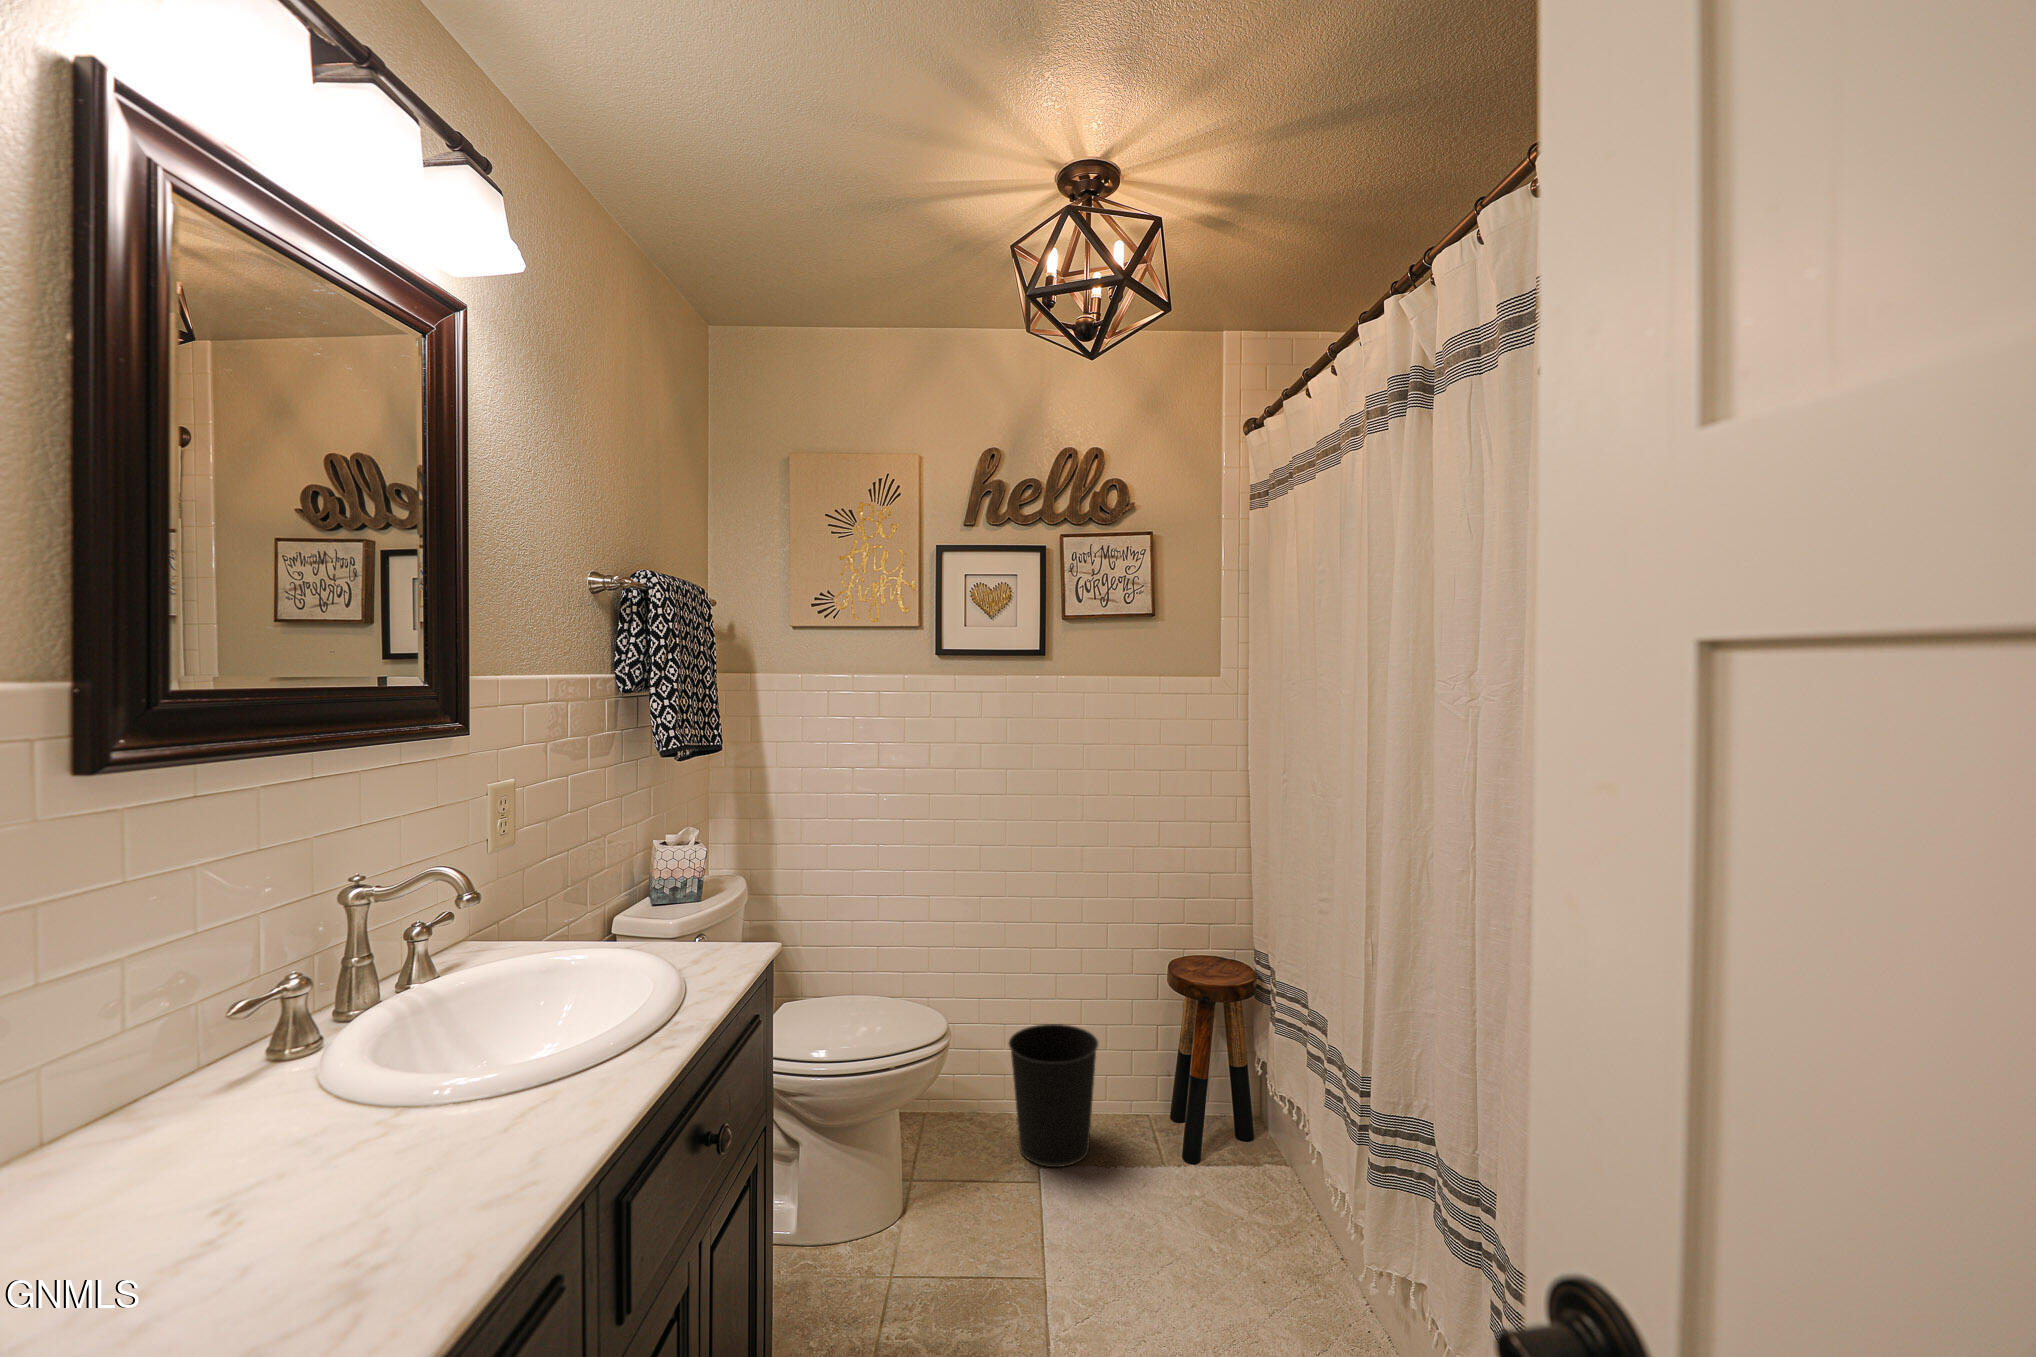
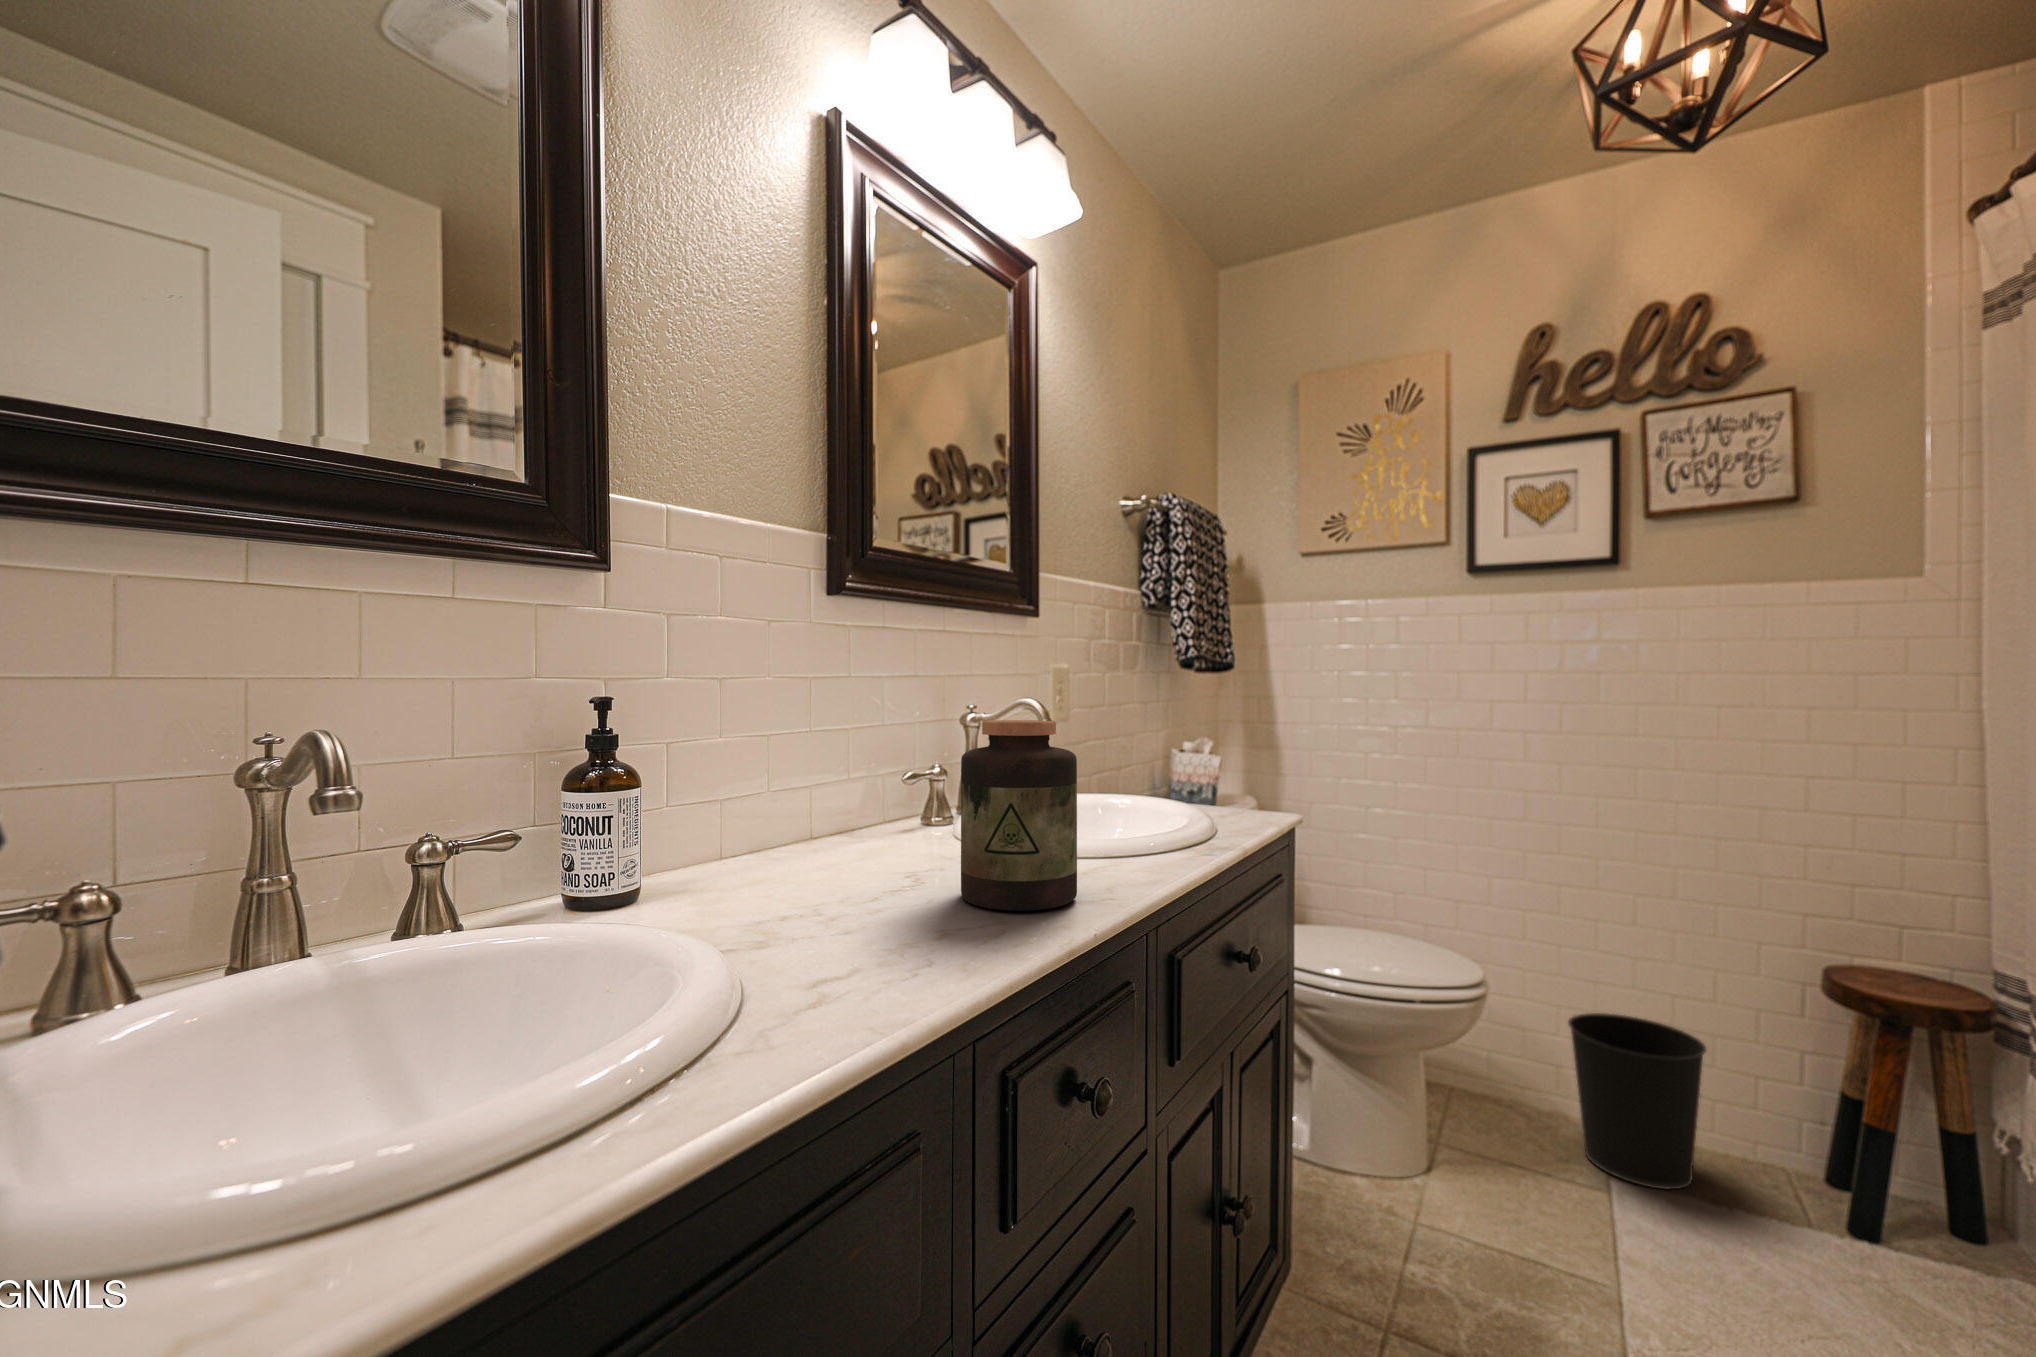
jar: none [302,977,488,1267] -> present [961,720,1077,911]

